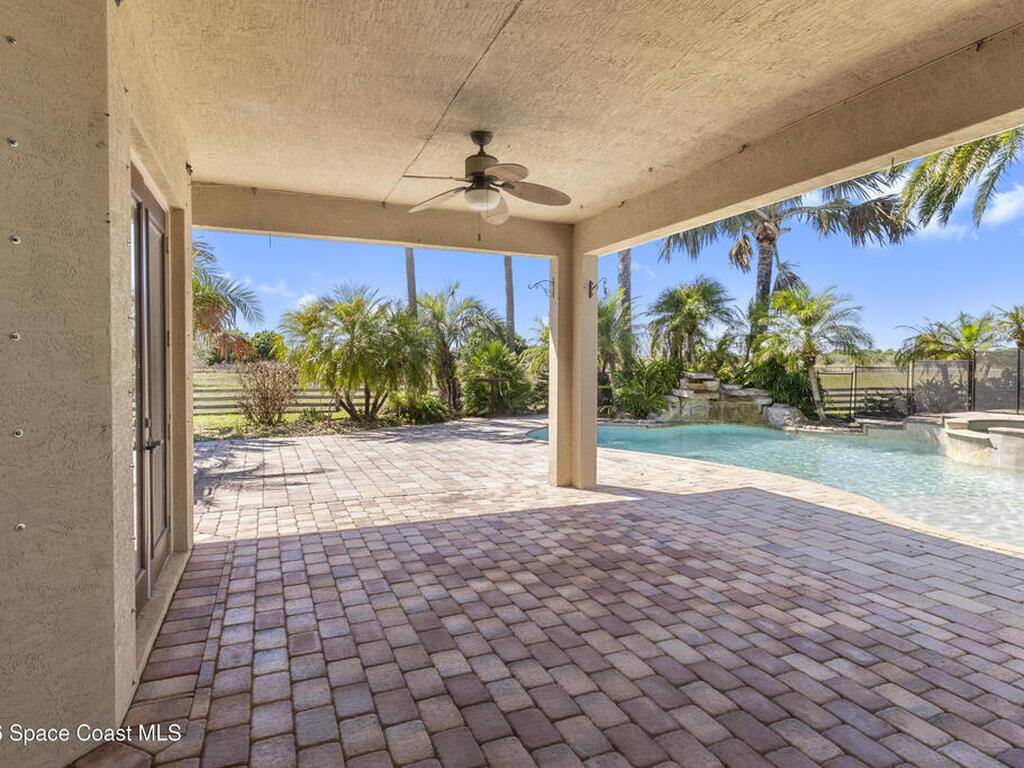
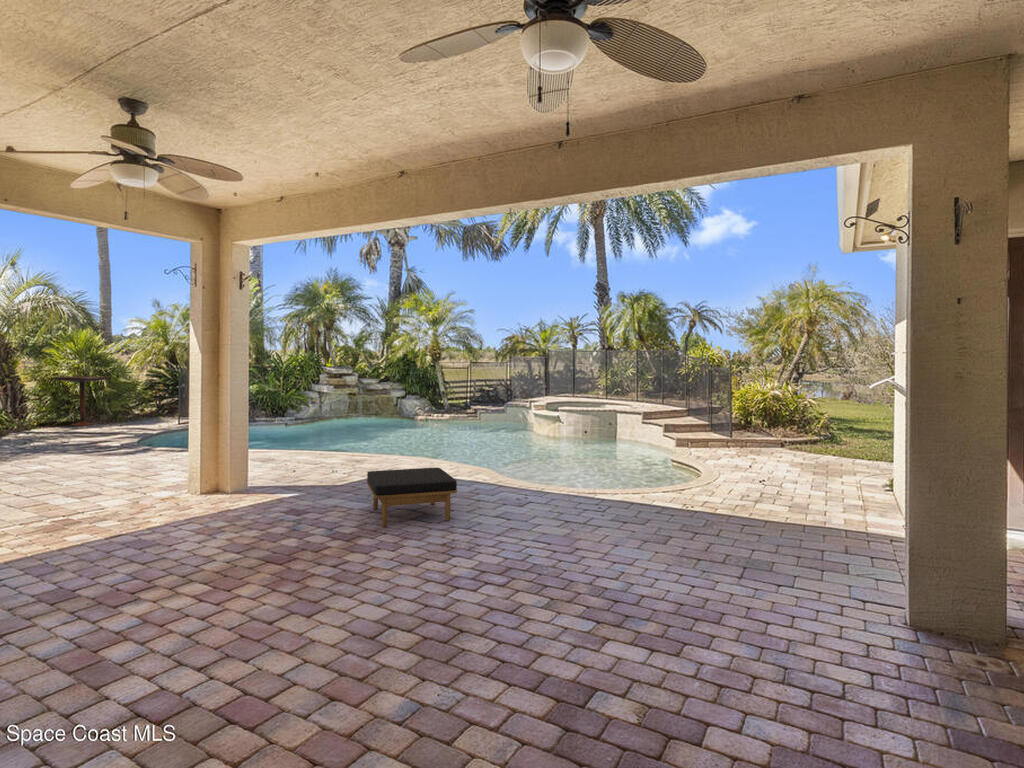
ottoman: none [705,486,813,558] -> present [367,468,457,527]

